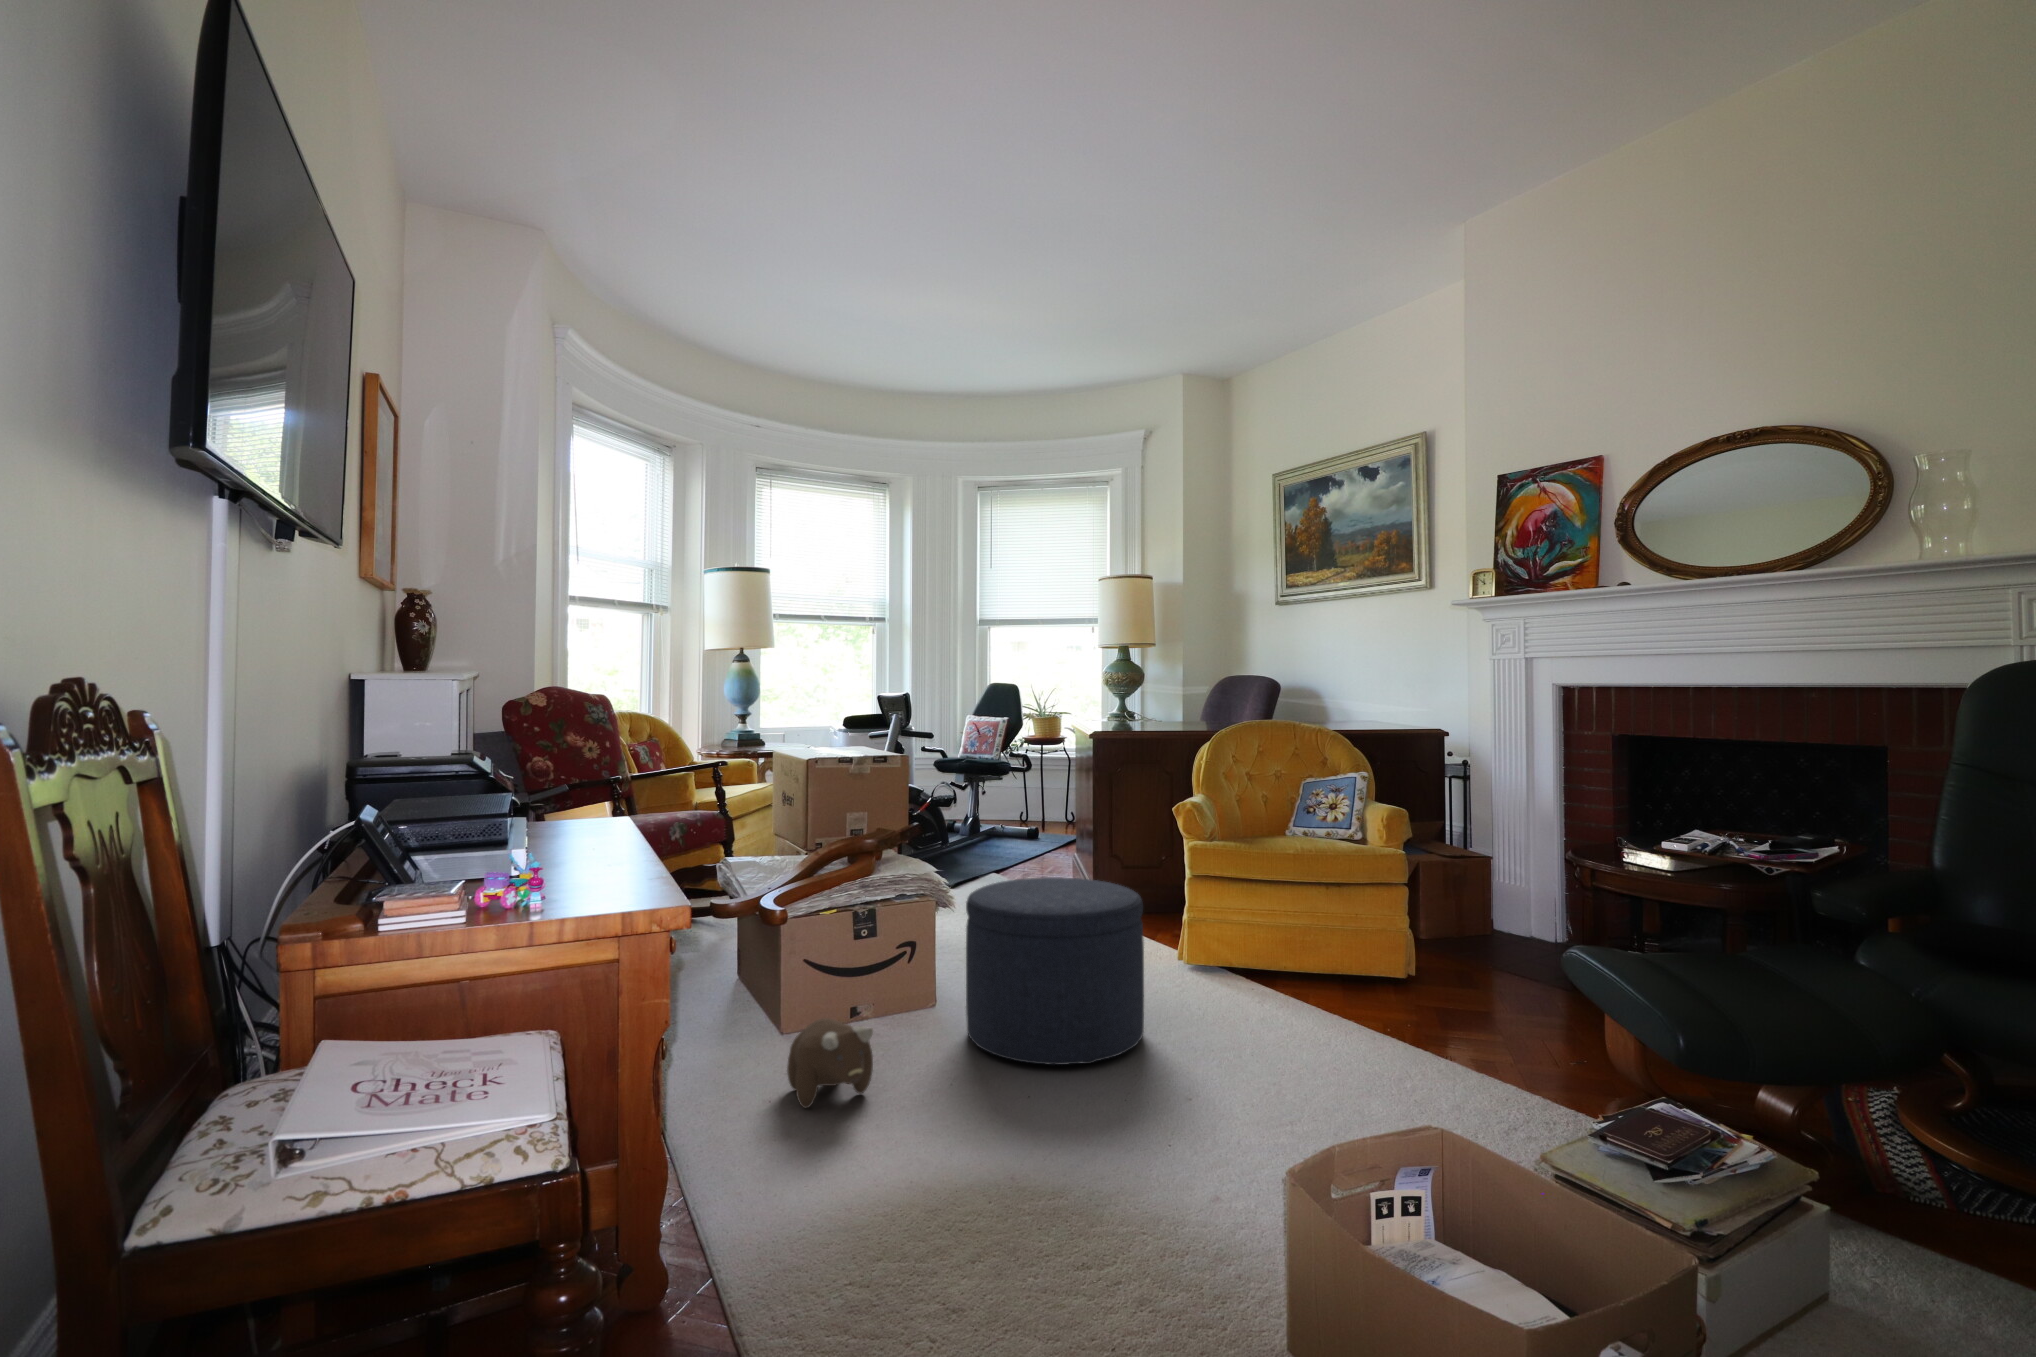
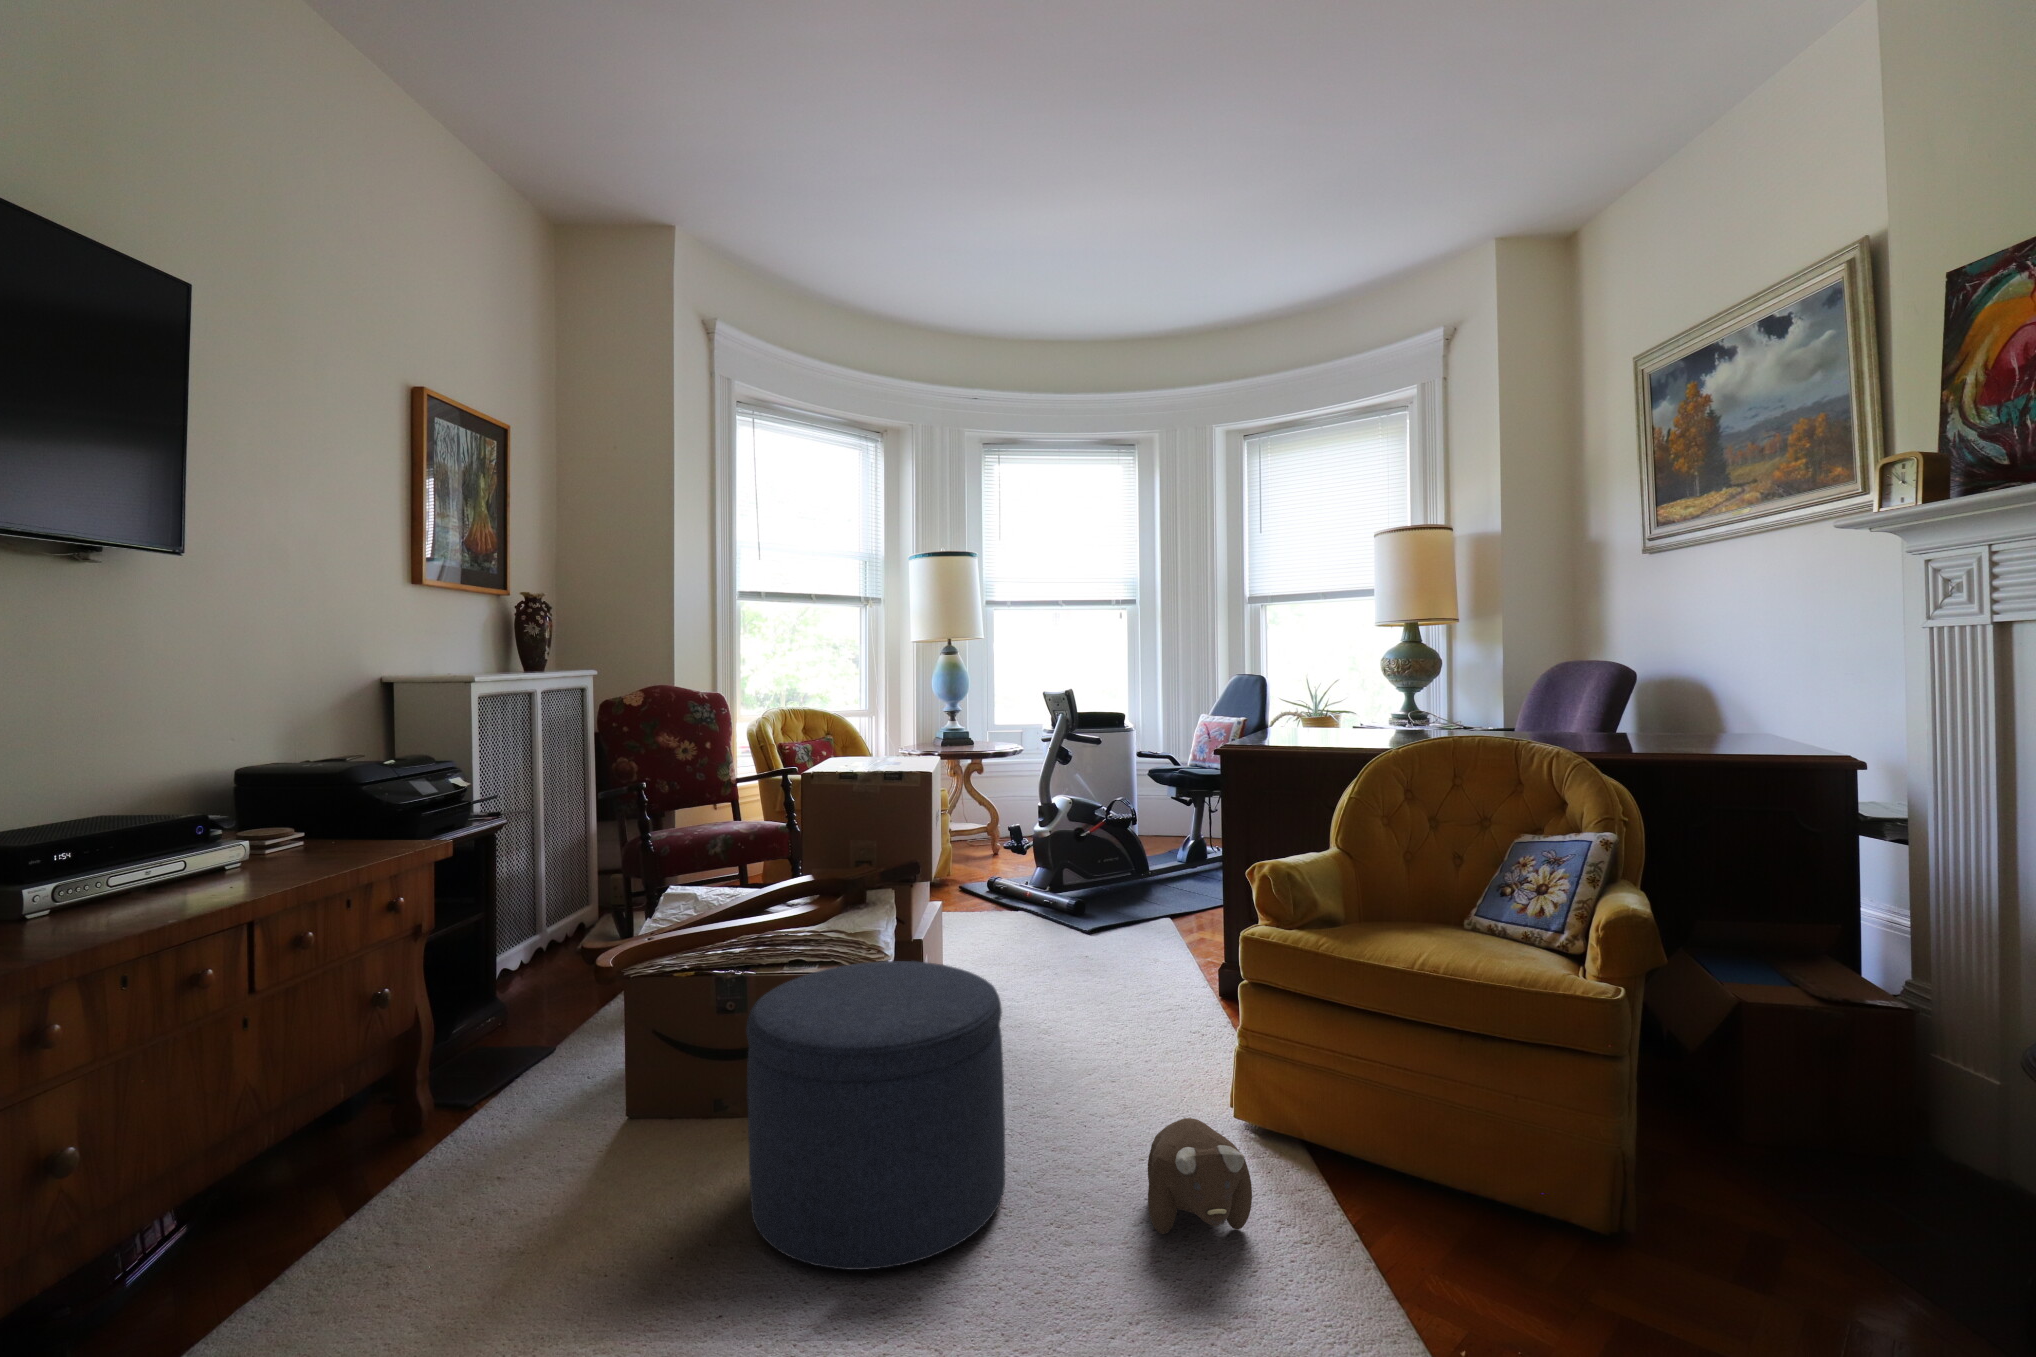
plush toy: present [787,1018,873,1108] -> present [1148,1118,1252,1234]

